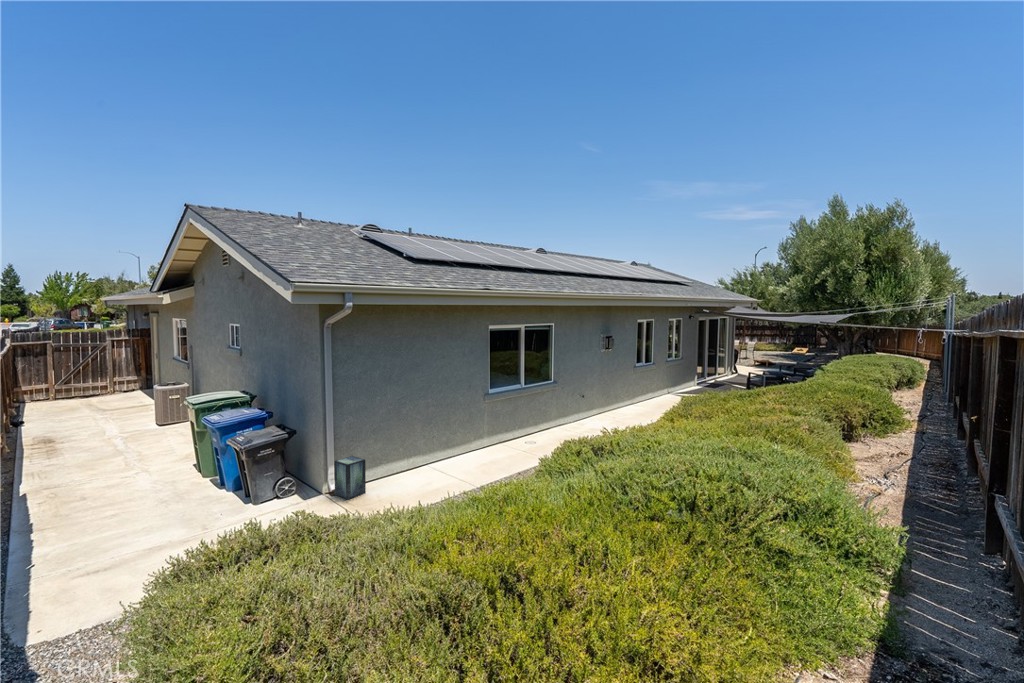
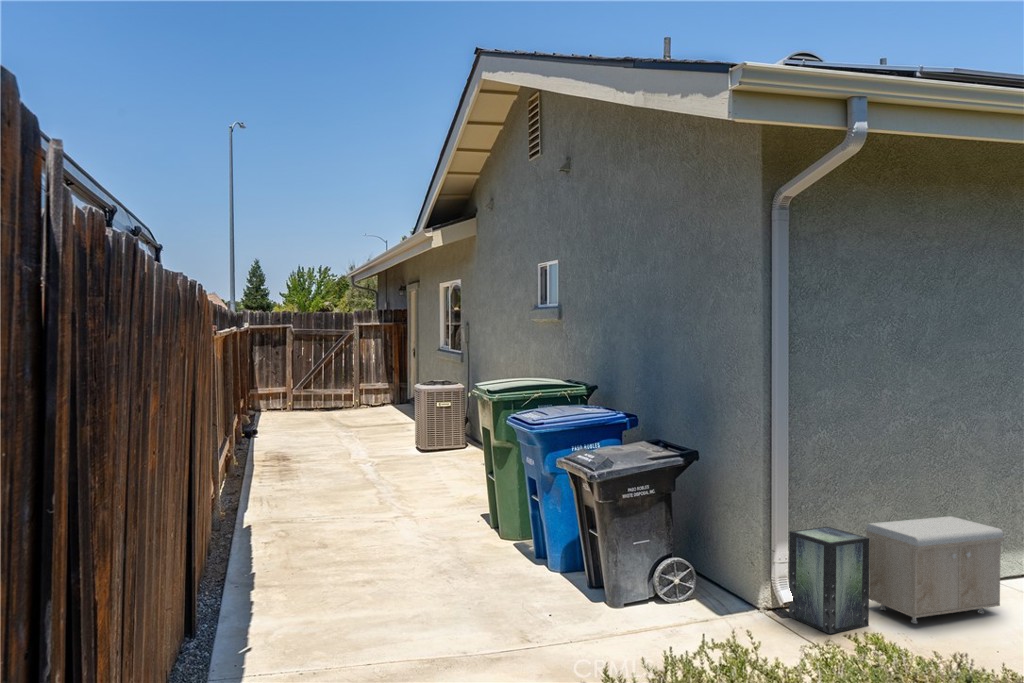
storage bench: none [368,444,418,489] -> present [866,516,1004,623]

